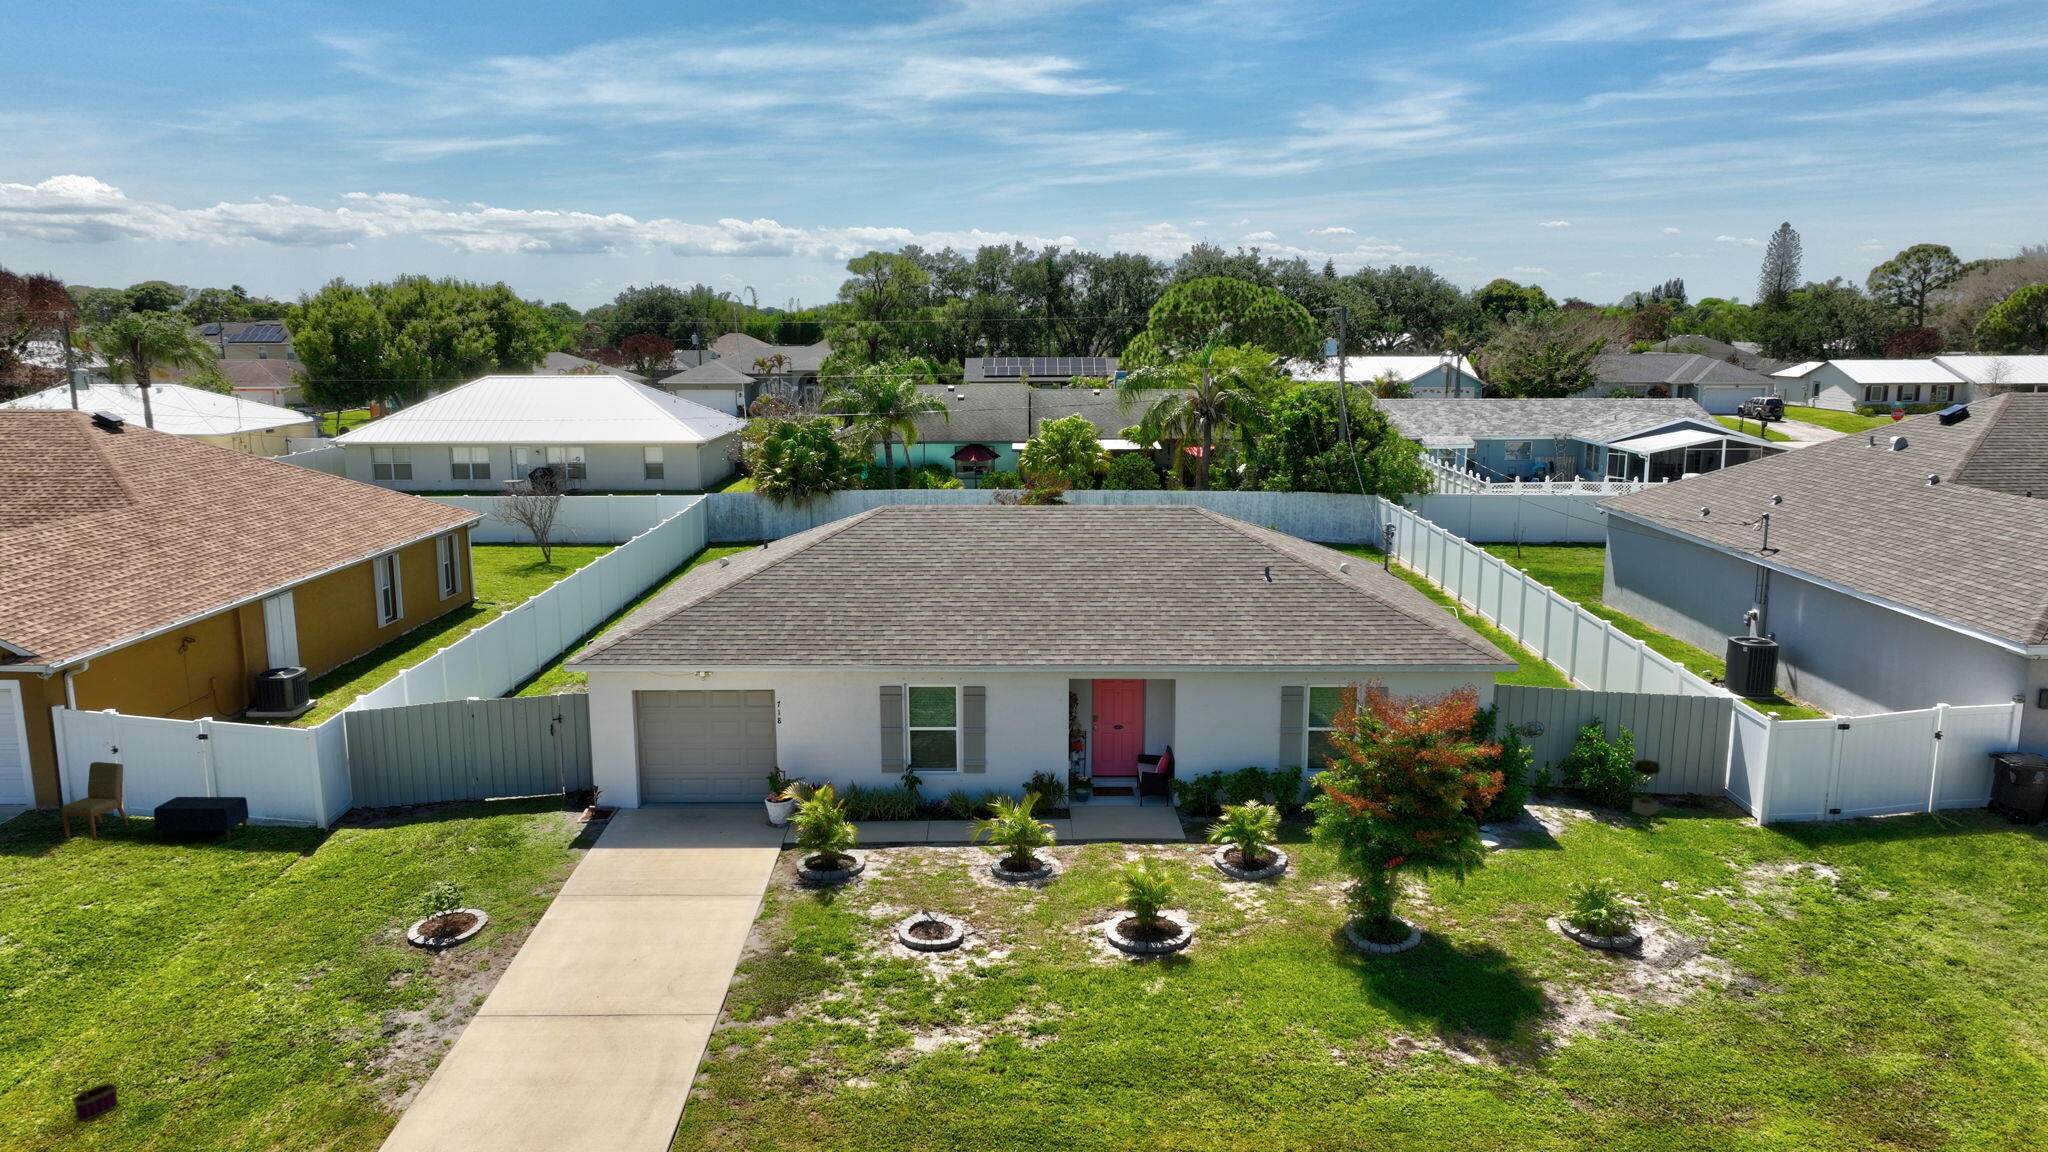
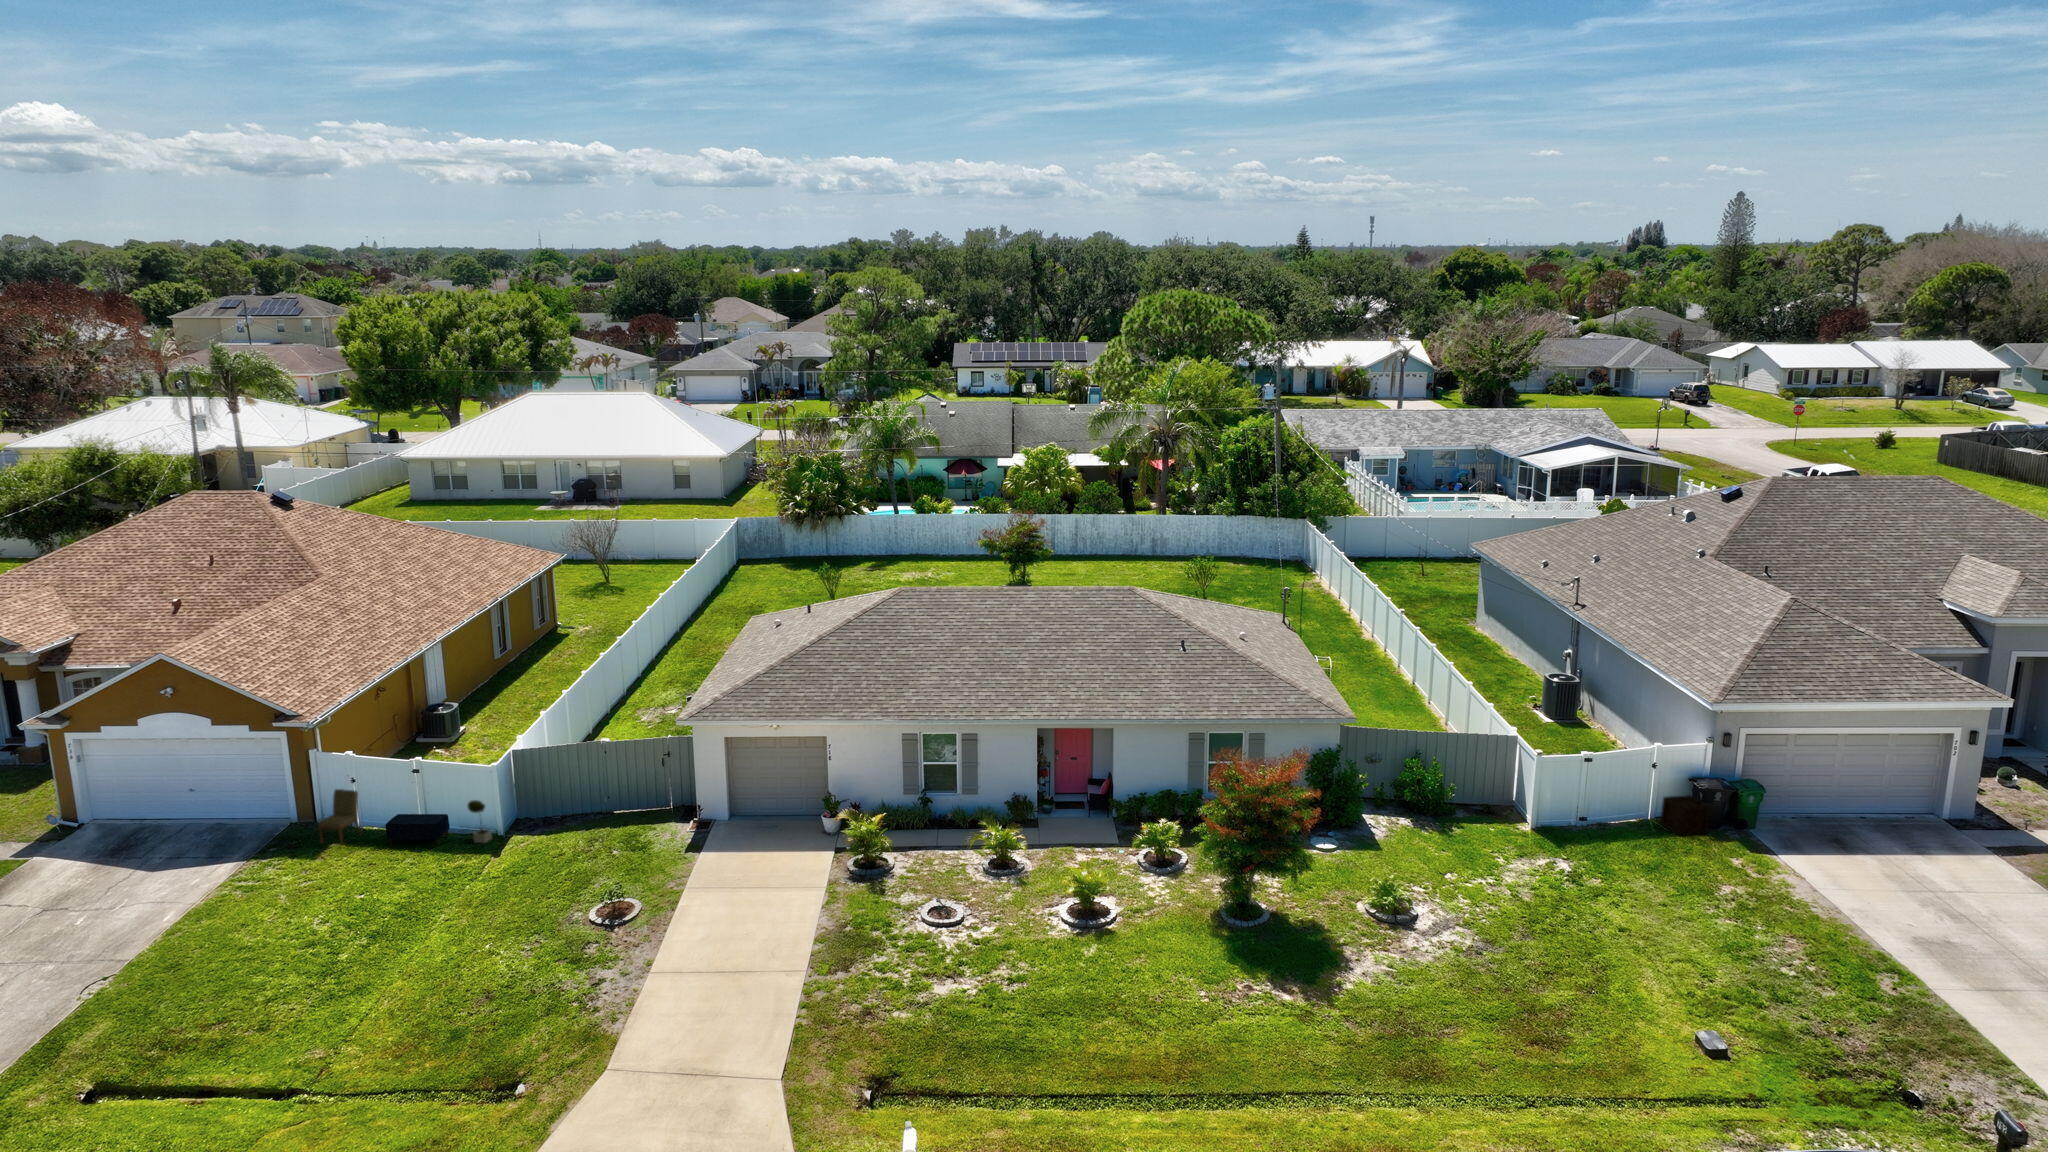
potted tree: present [1632,759,1660,816] -> present [467,800,491,843]
wooden crate: none [1942,779,2022,835] -> present [1660,795,1711,836]
basket: present [73,1066,118,1121] -> none [415,1007,440,1041]

